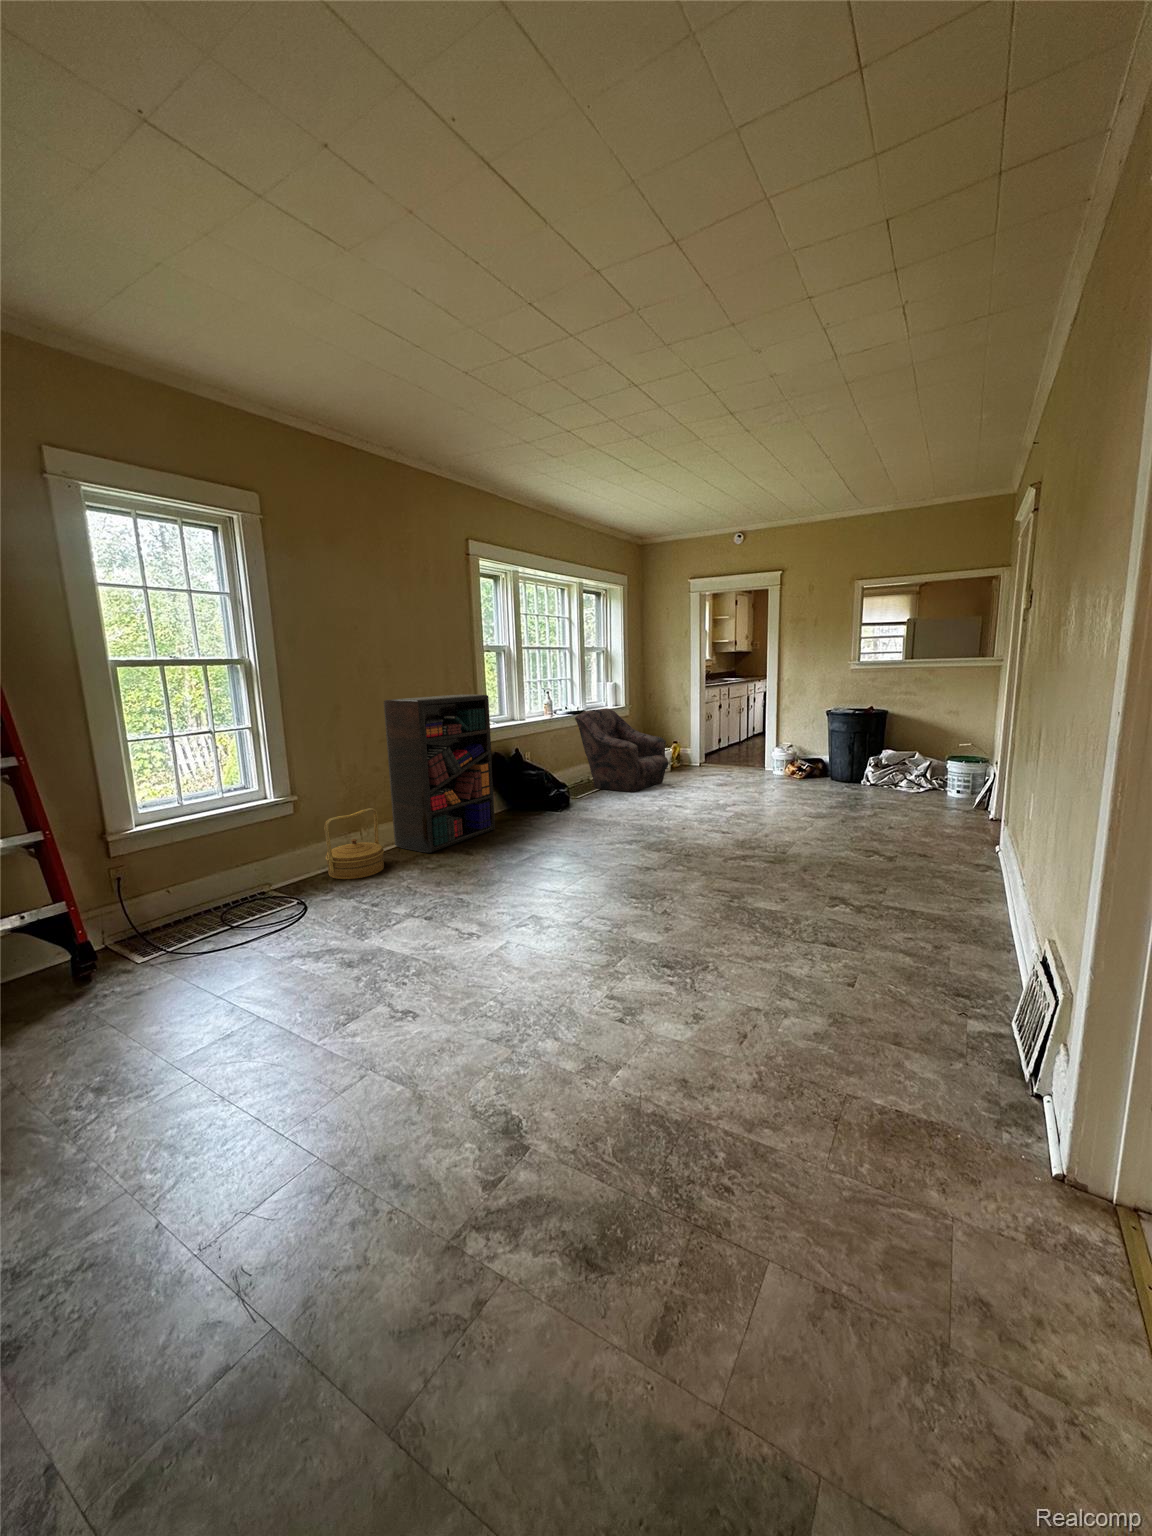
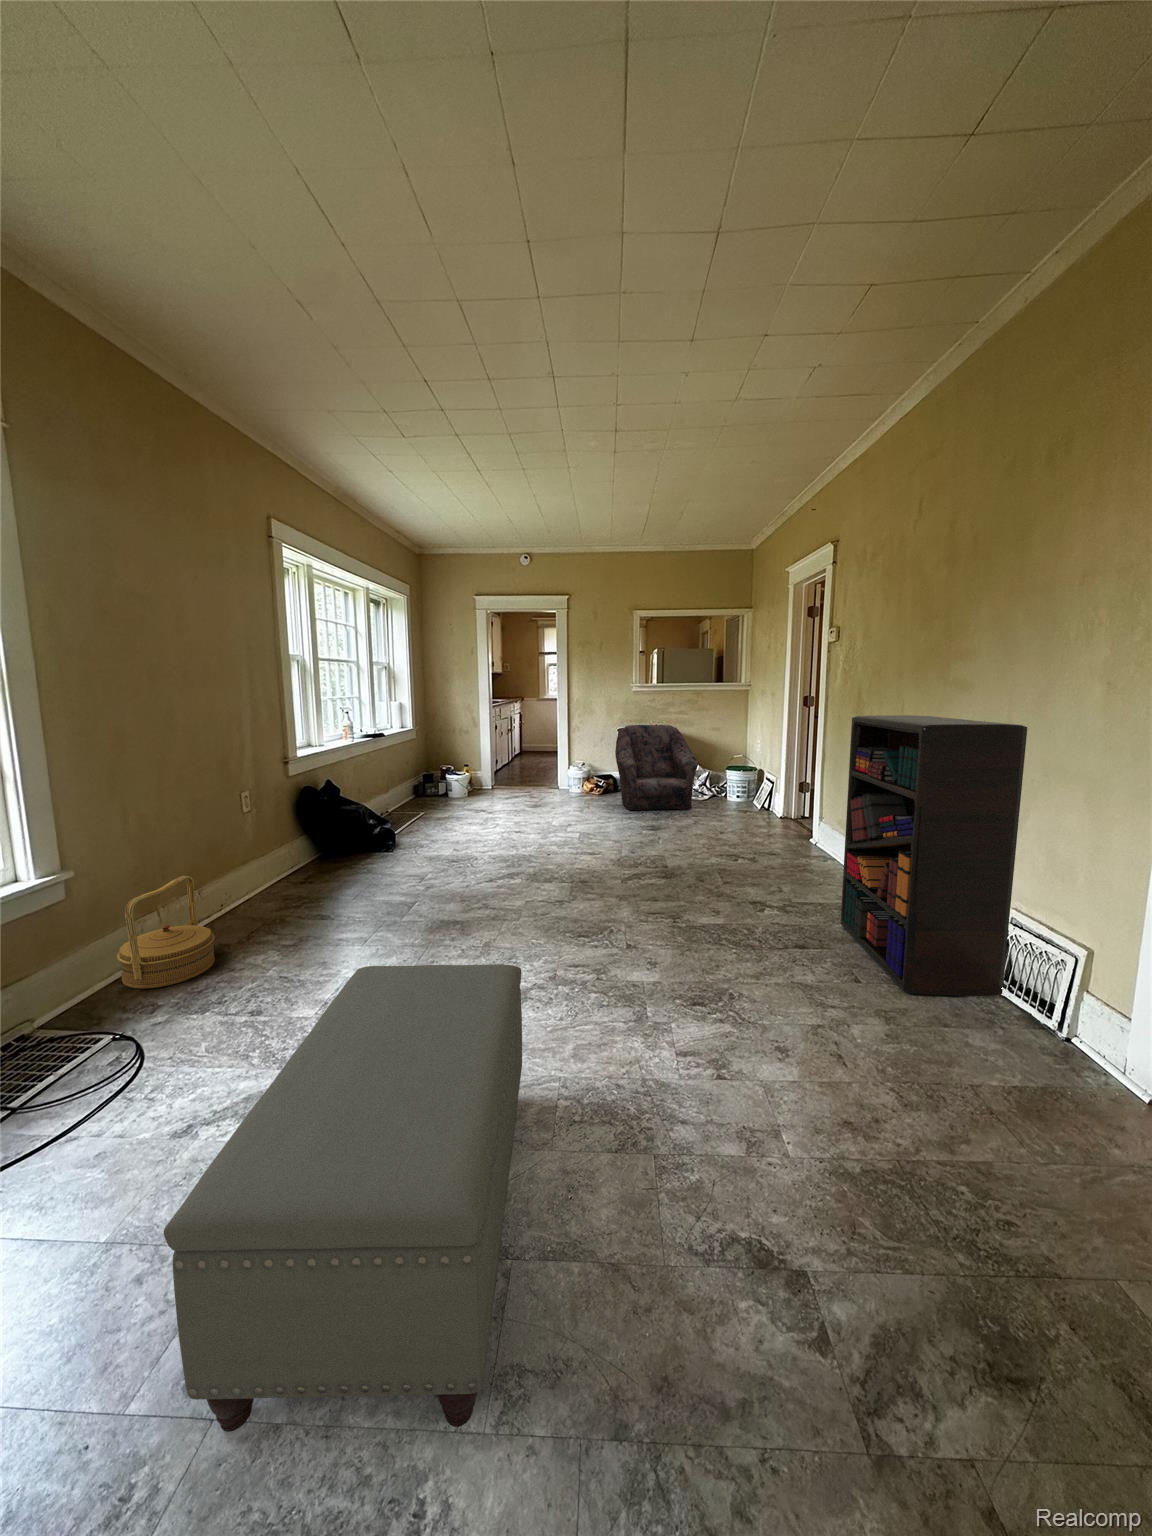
bookshelf: present [384,694,495,853] -> present [841,715,1027,996]
armchair: present [575,708,668,792] -> present [615,725,699,810]
ottoman: none [158,875,468,1130] -> present [164,964,522,1432]

